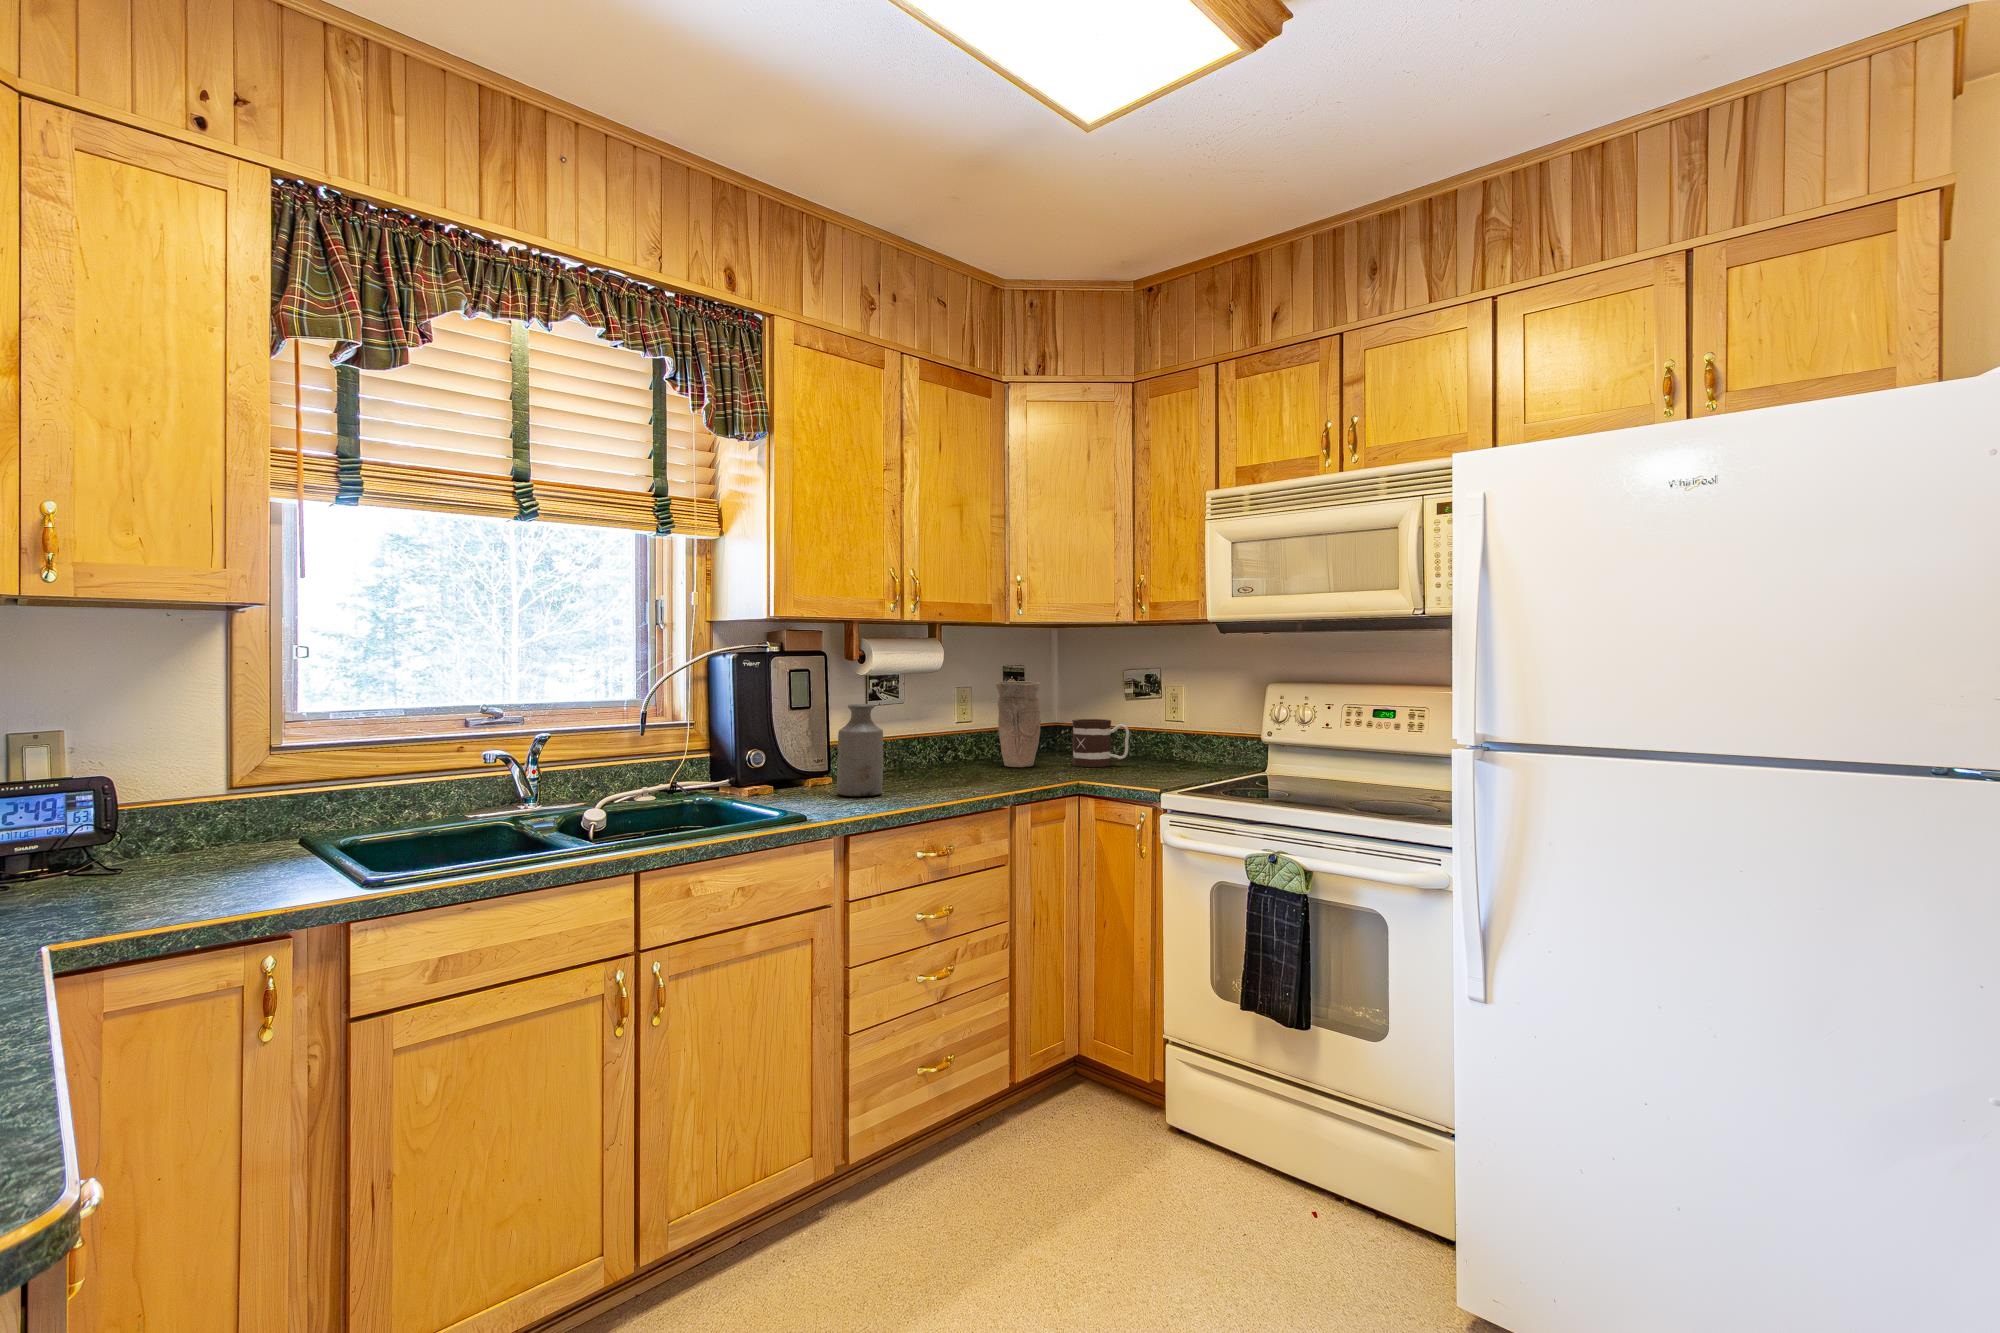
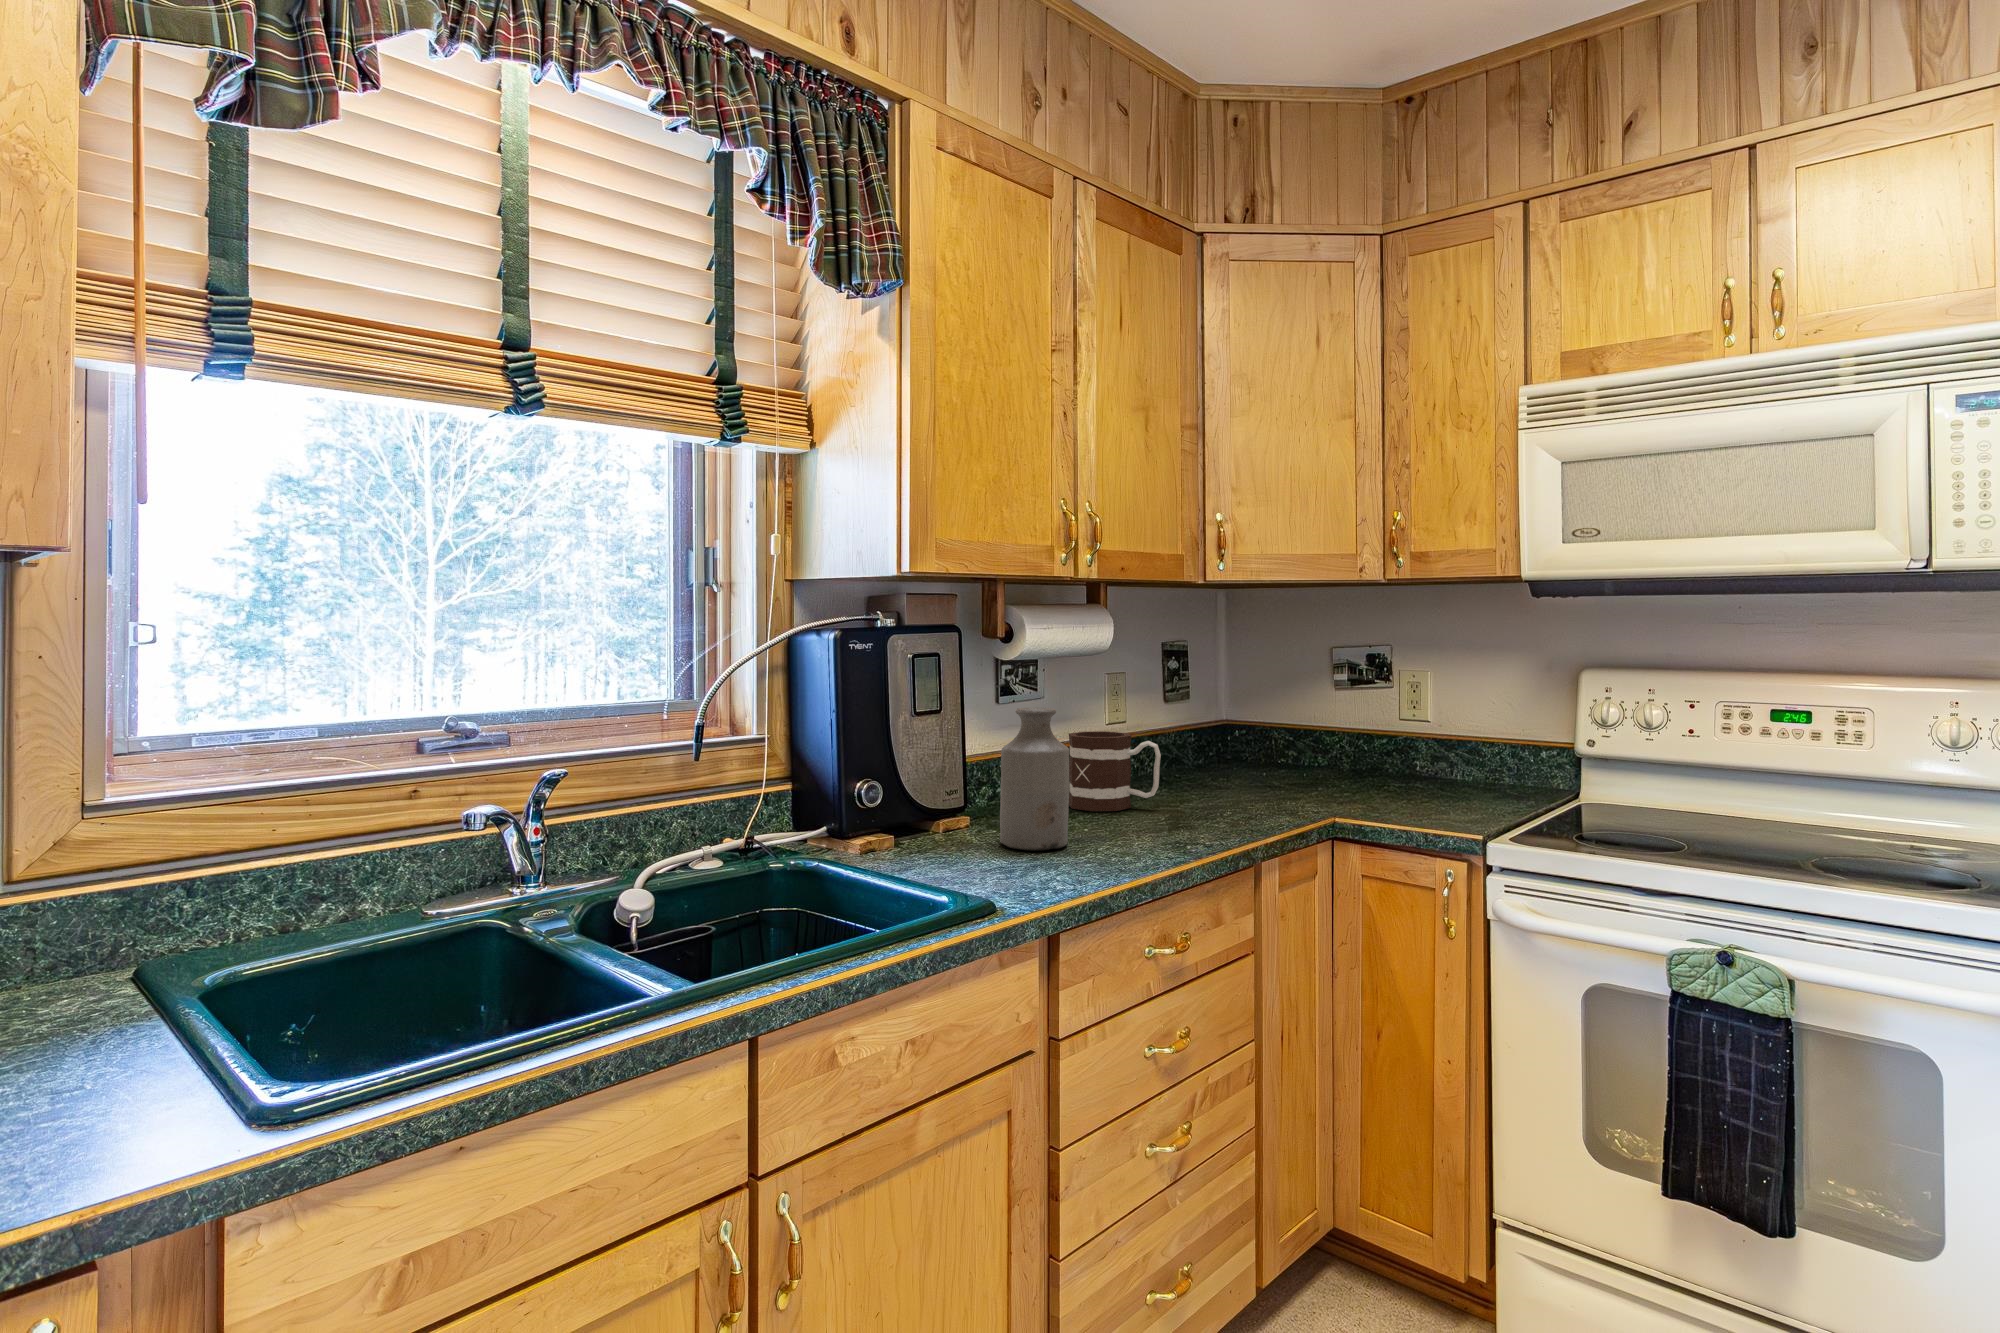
vase: present [996,681,1041,767] -> none [1171,665,1236,787]
mug: present [1072,719,1129,767] -> present [1069,731,1161,811]

